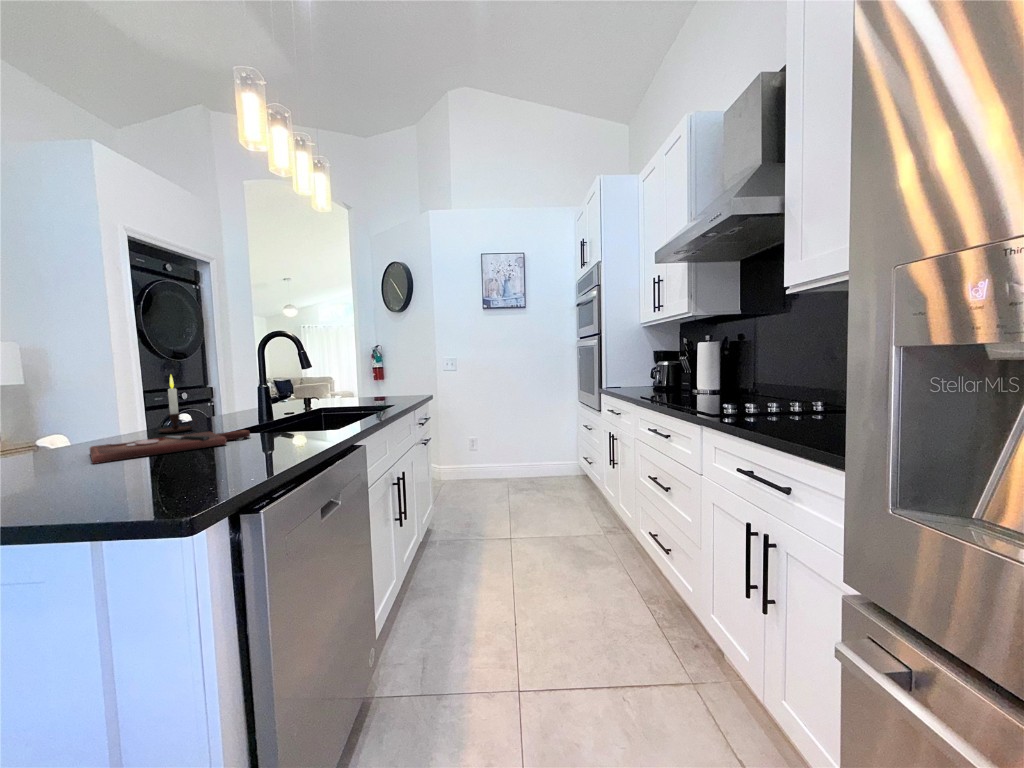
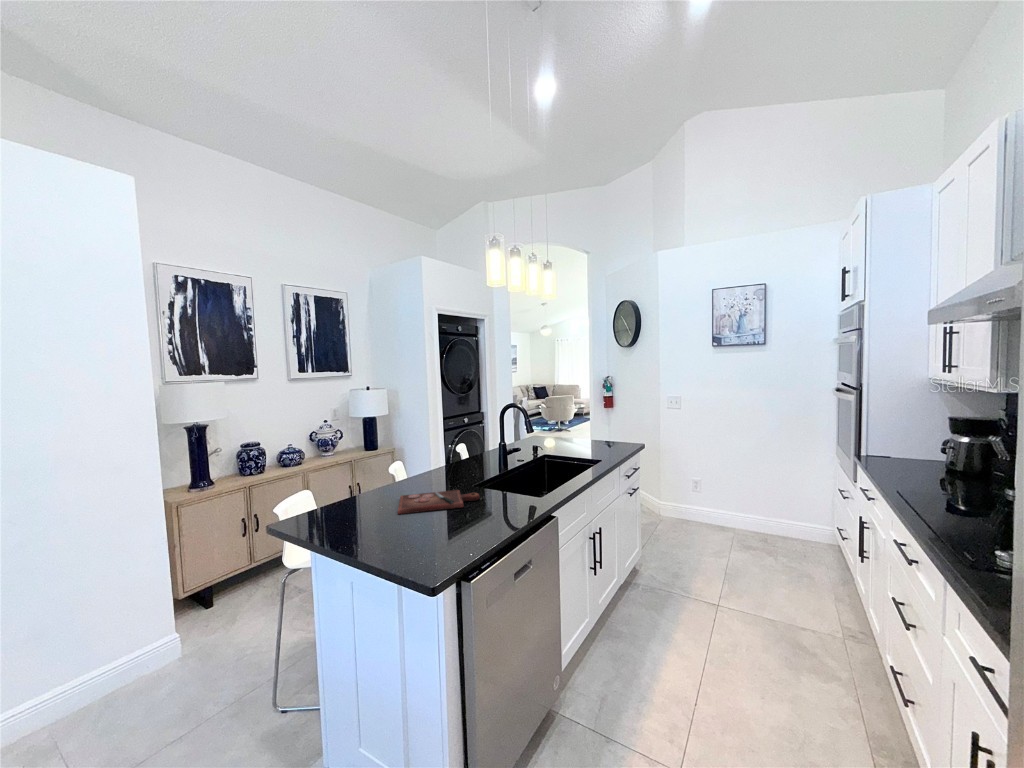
candle: present [159,375,197,433] -> none [437,440,457,479]

